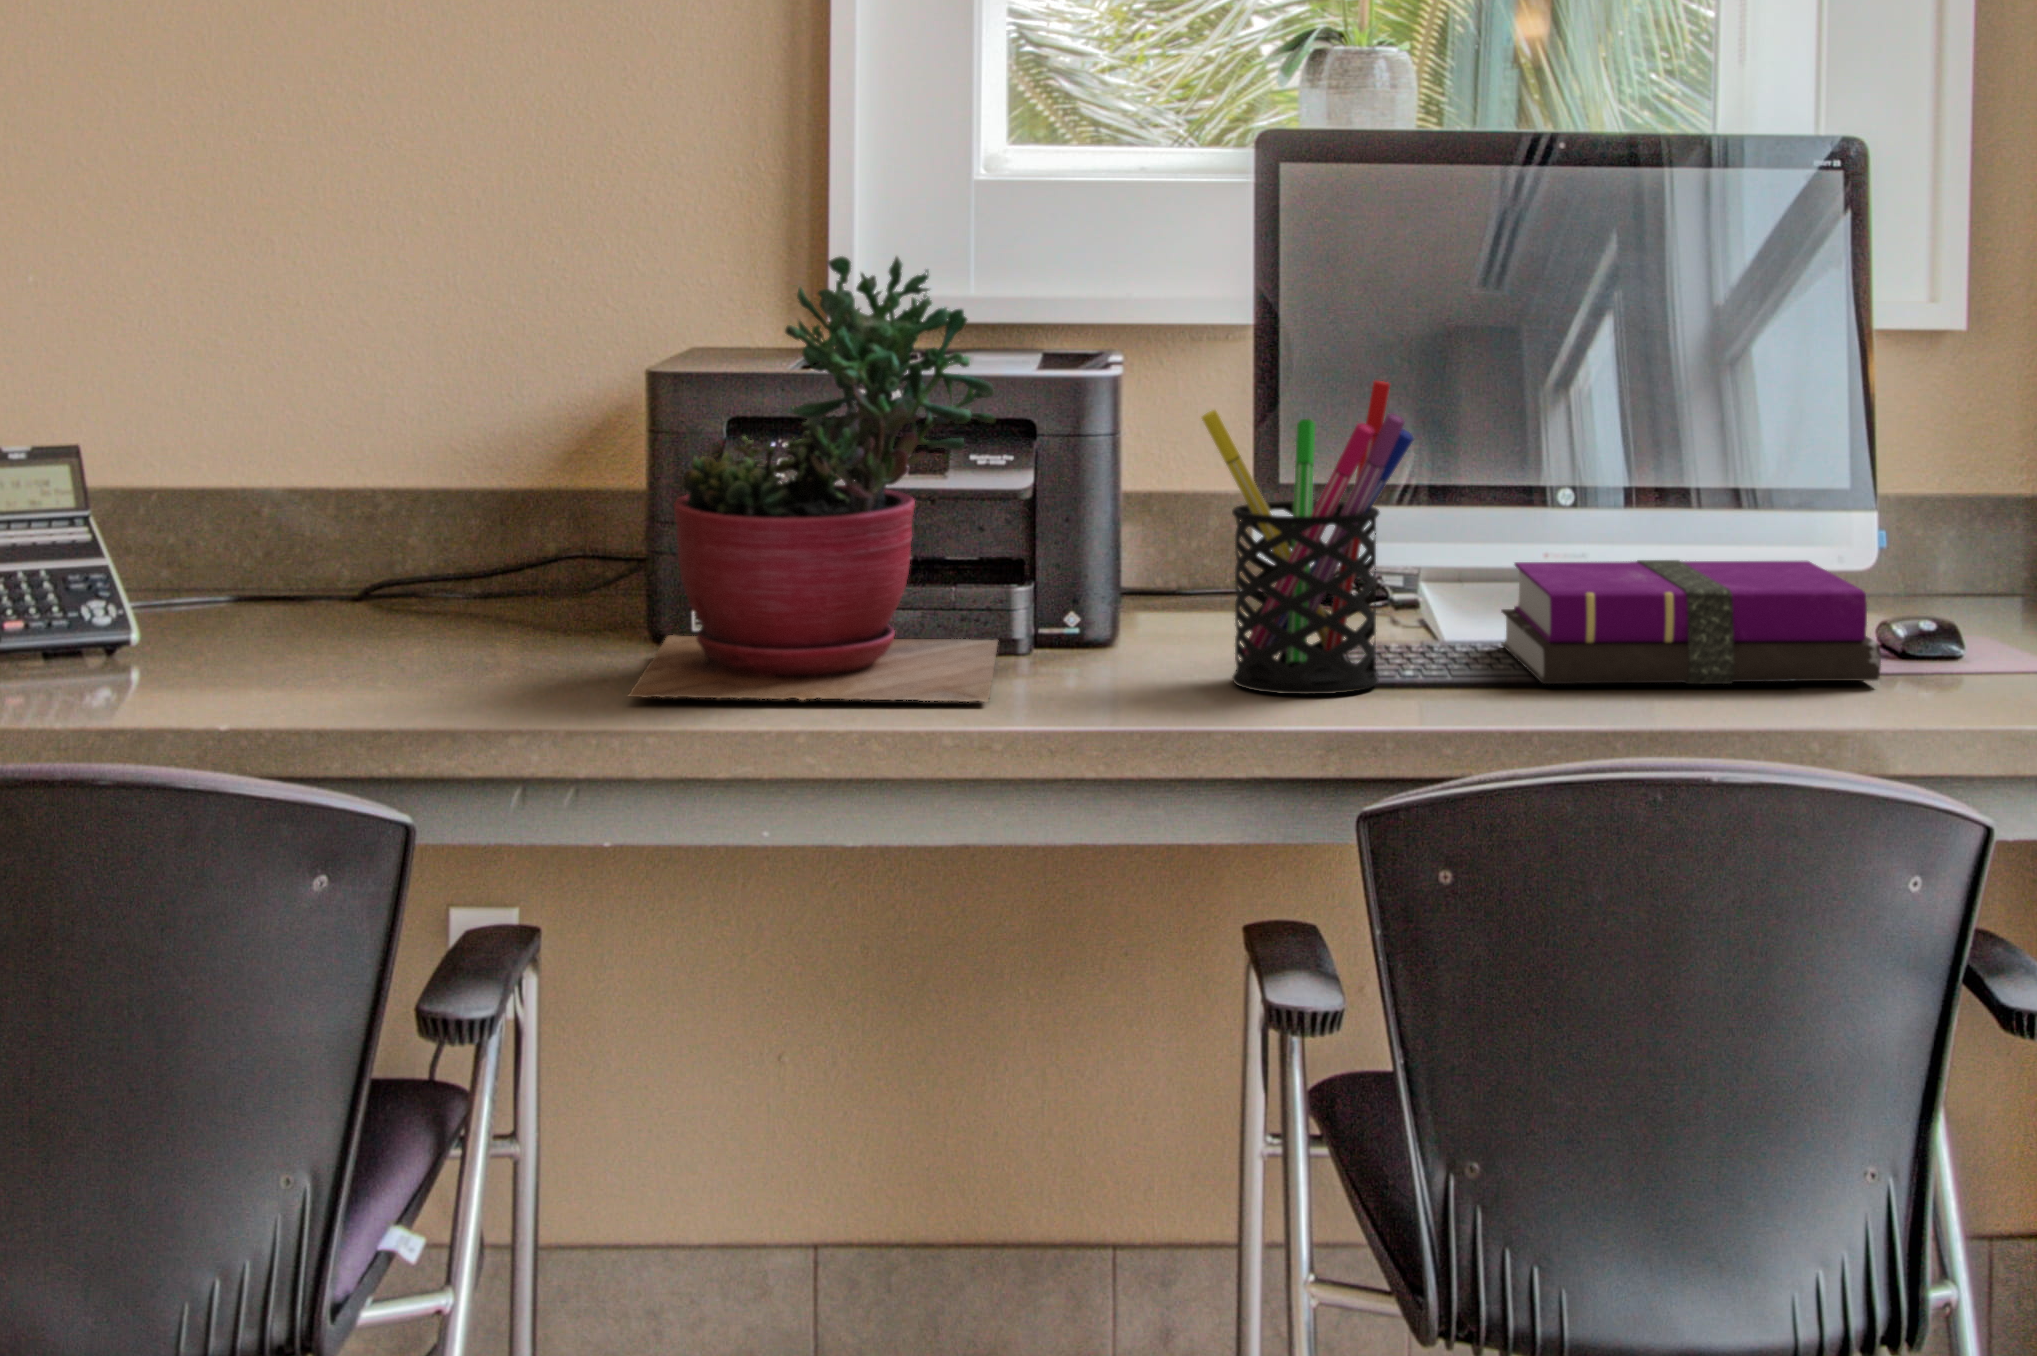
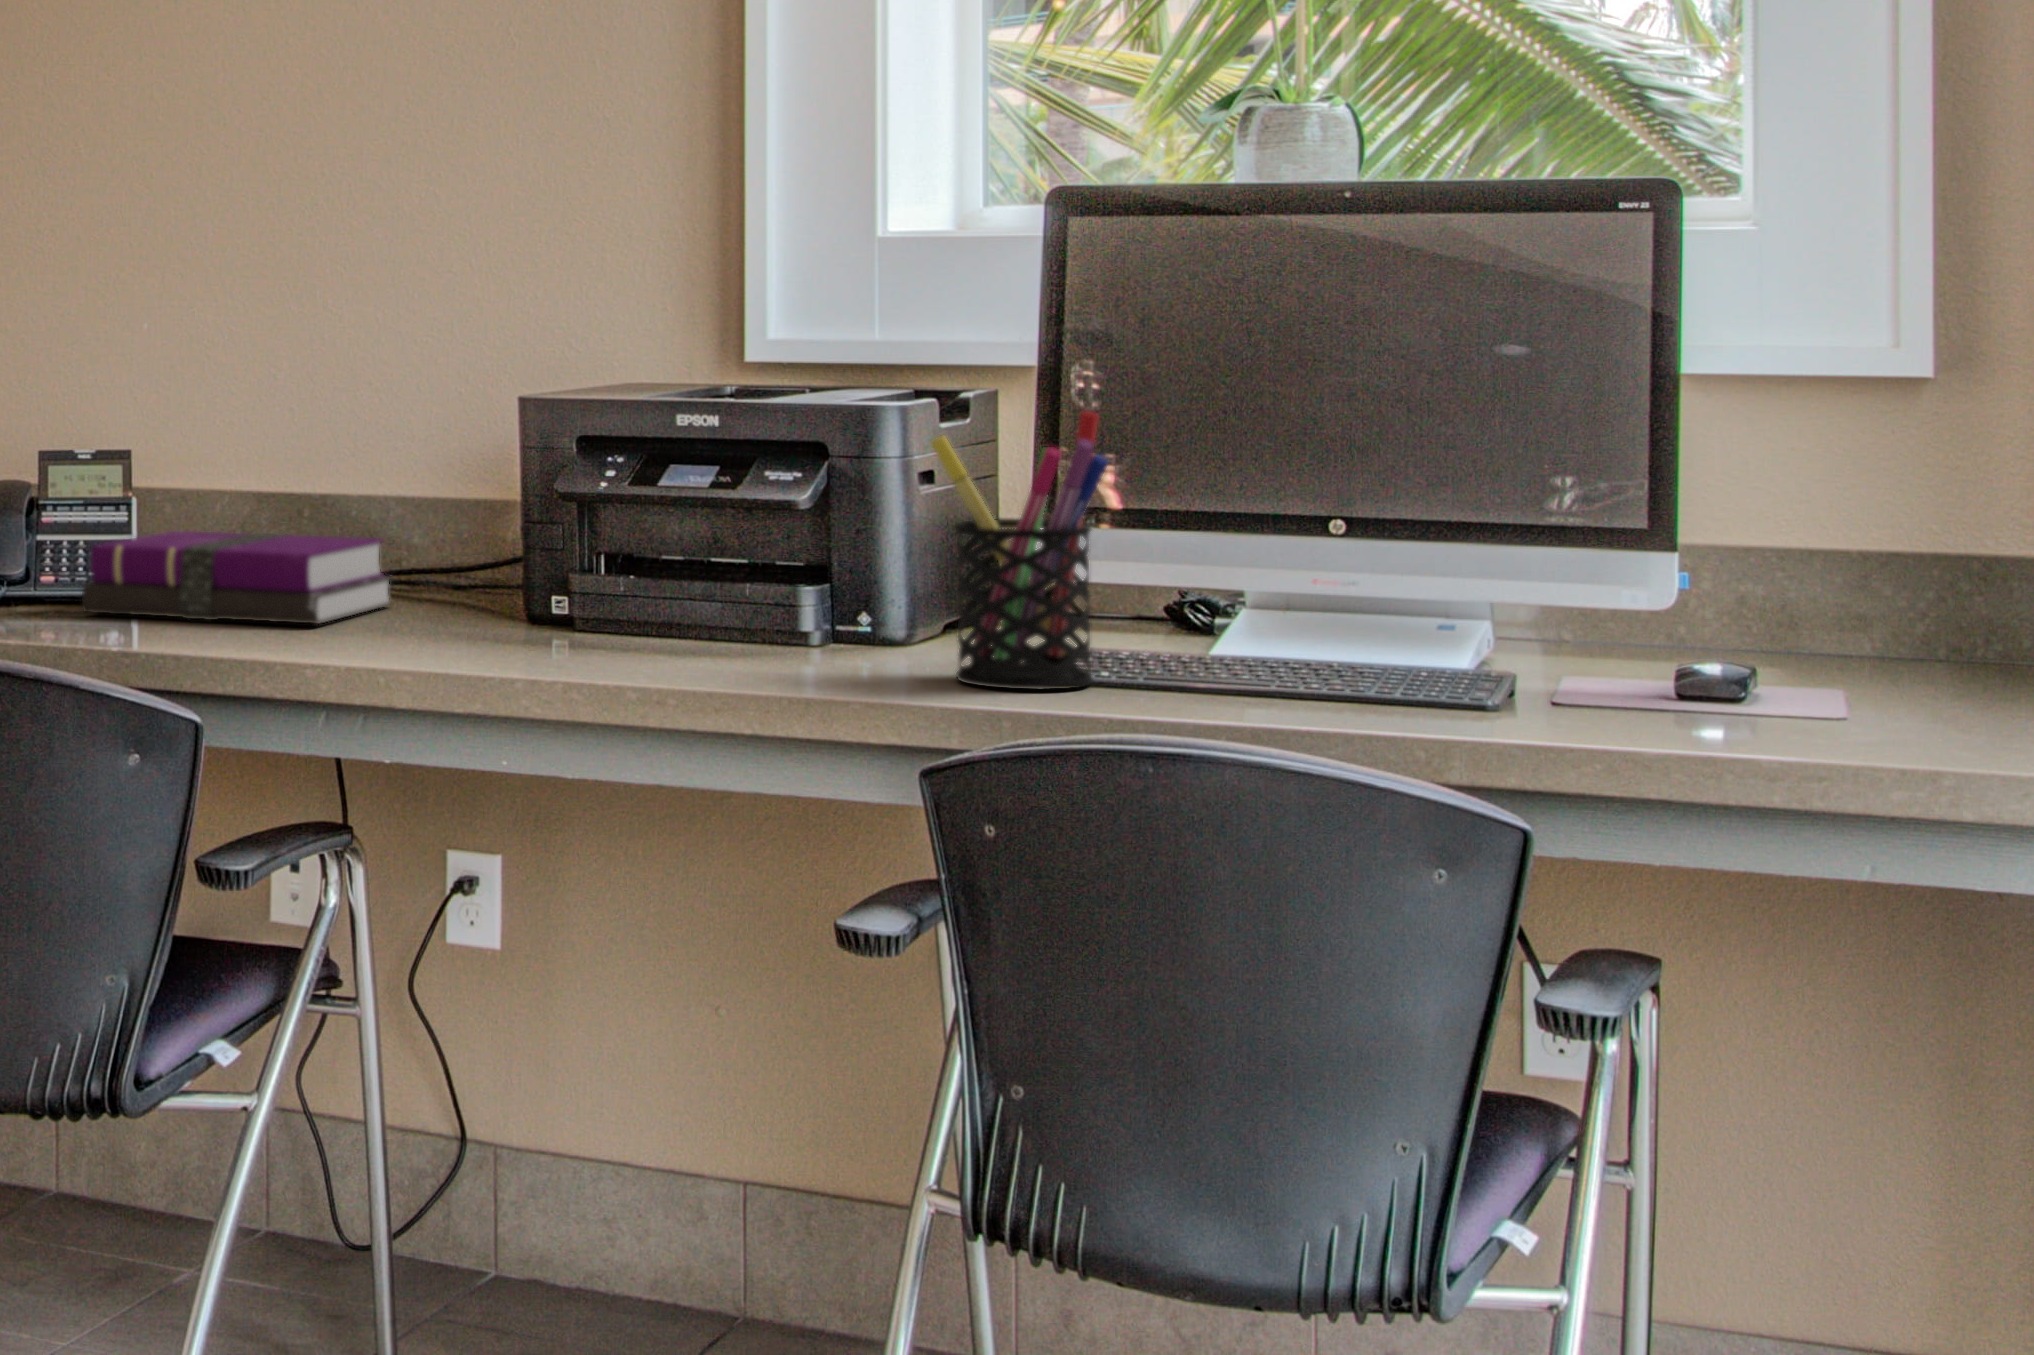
succulent plant: present [628,256,998,703] -> none [433,302,794,675]
notebook: present [1501,560,1881,684] -> present [82,531,391,624]

